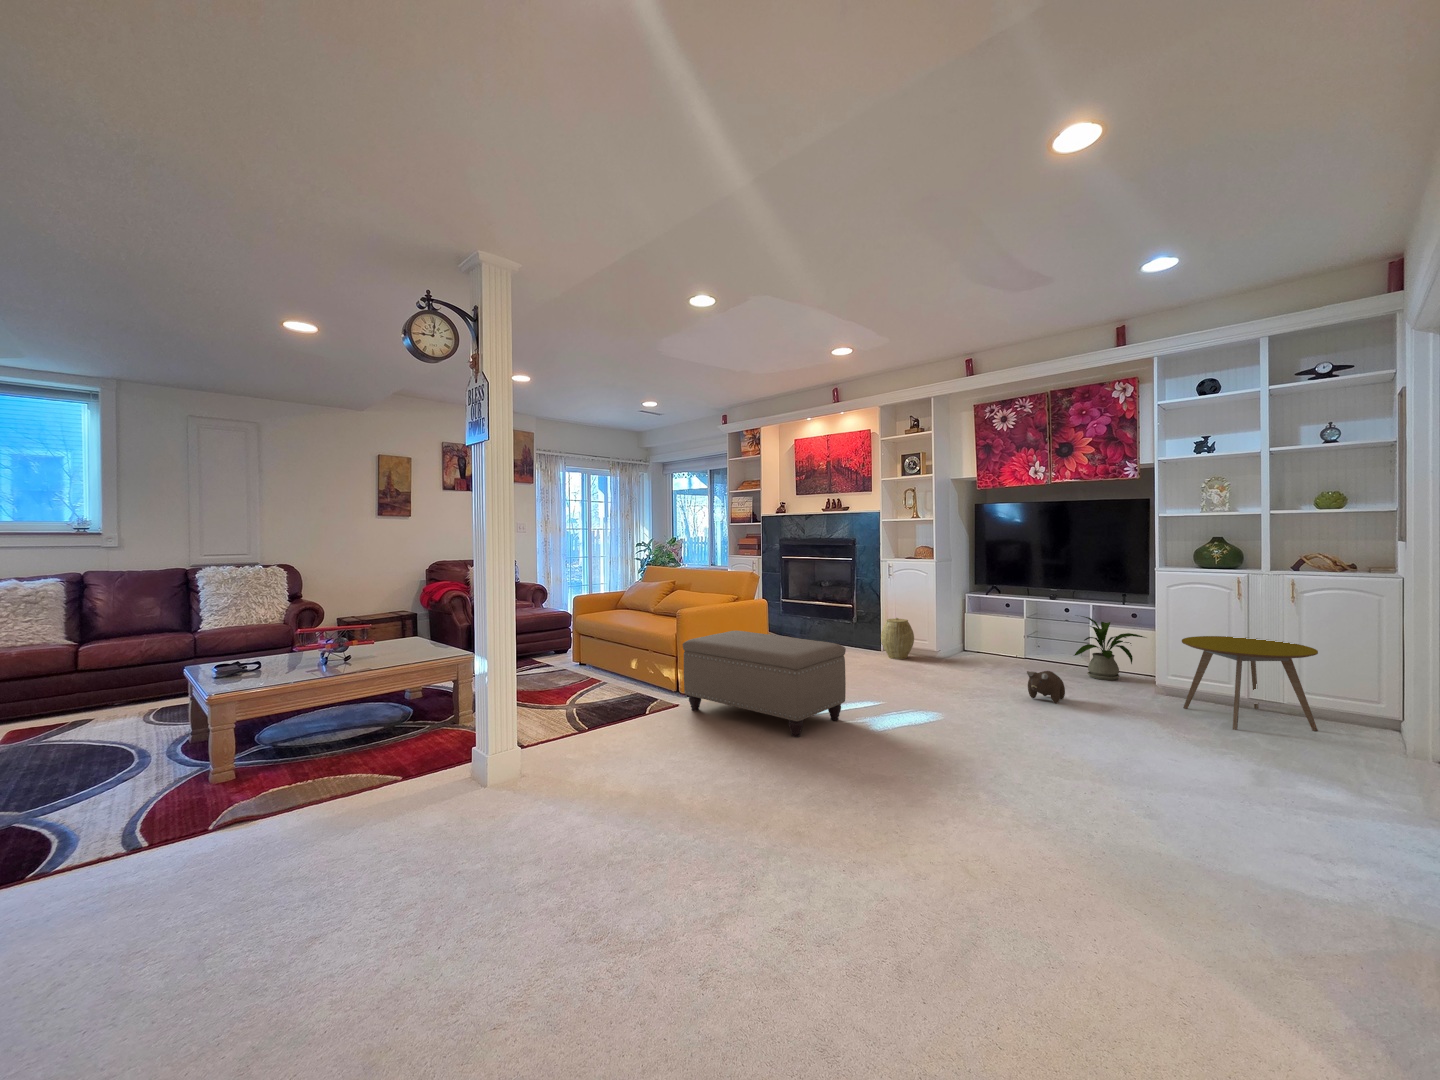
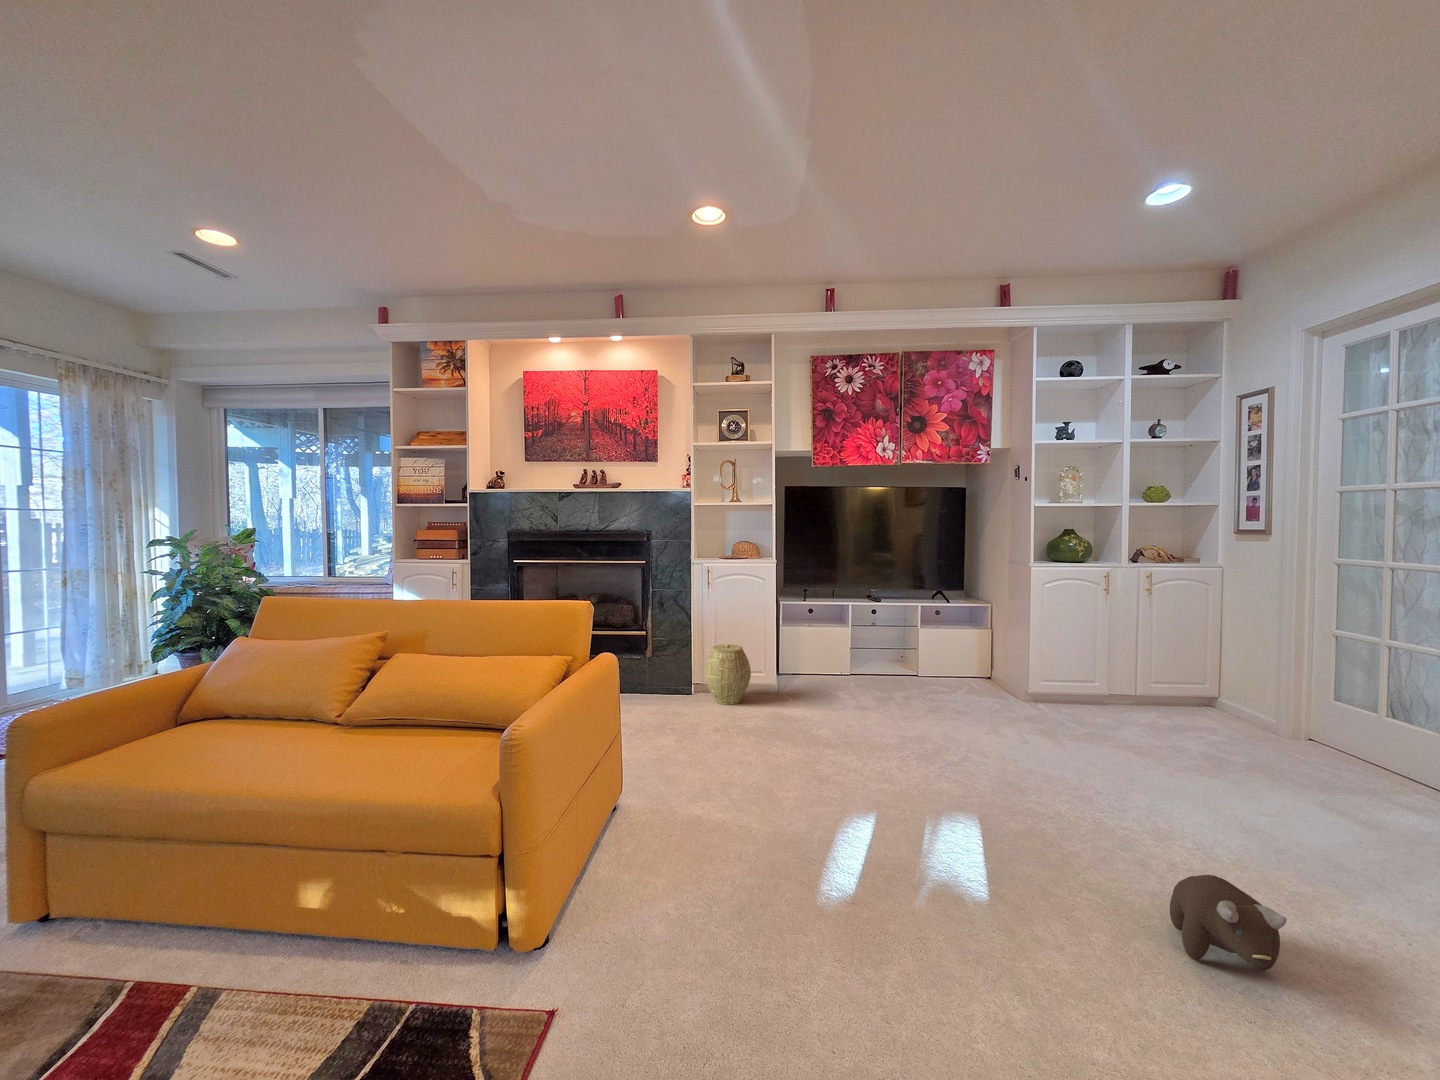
house plant: present [1074,616,1145,680] -> none [934,622,996,694]
ottoman: present [682,631,846,737] -> none [590,748,1005,1031]
side table: present [1182,636,1318,731] -> none [1098,636,1237,747]
plush toy: present [1027,671,1065,703] -> present [1170,875,1286,970]

